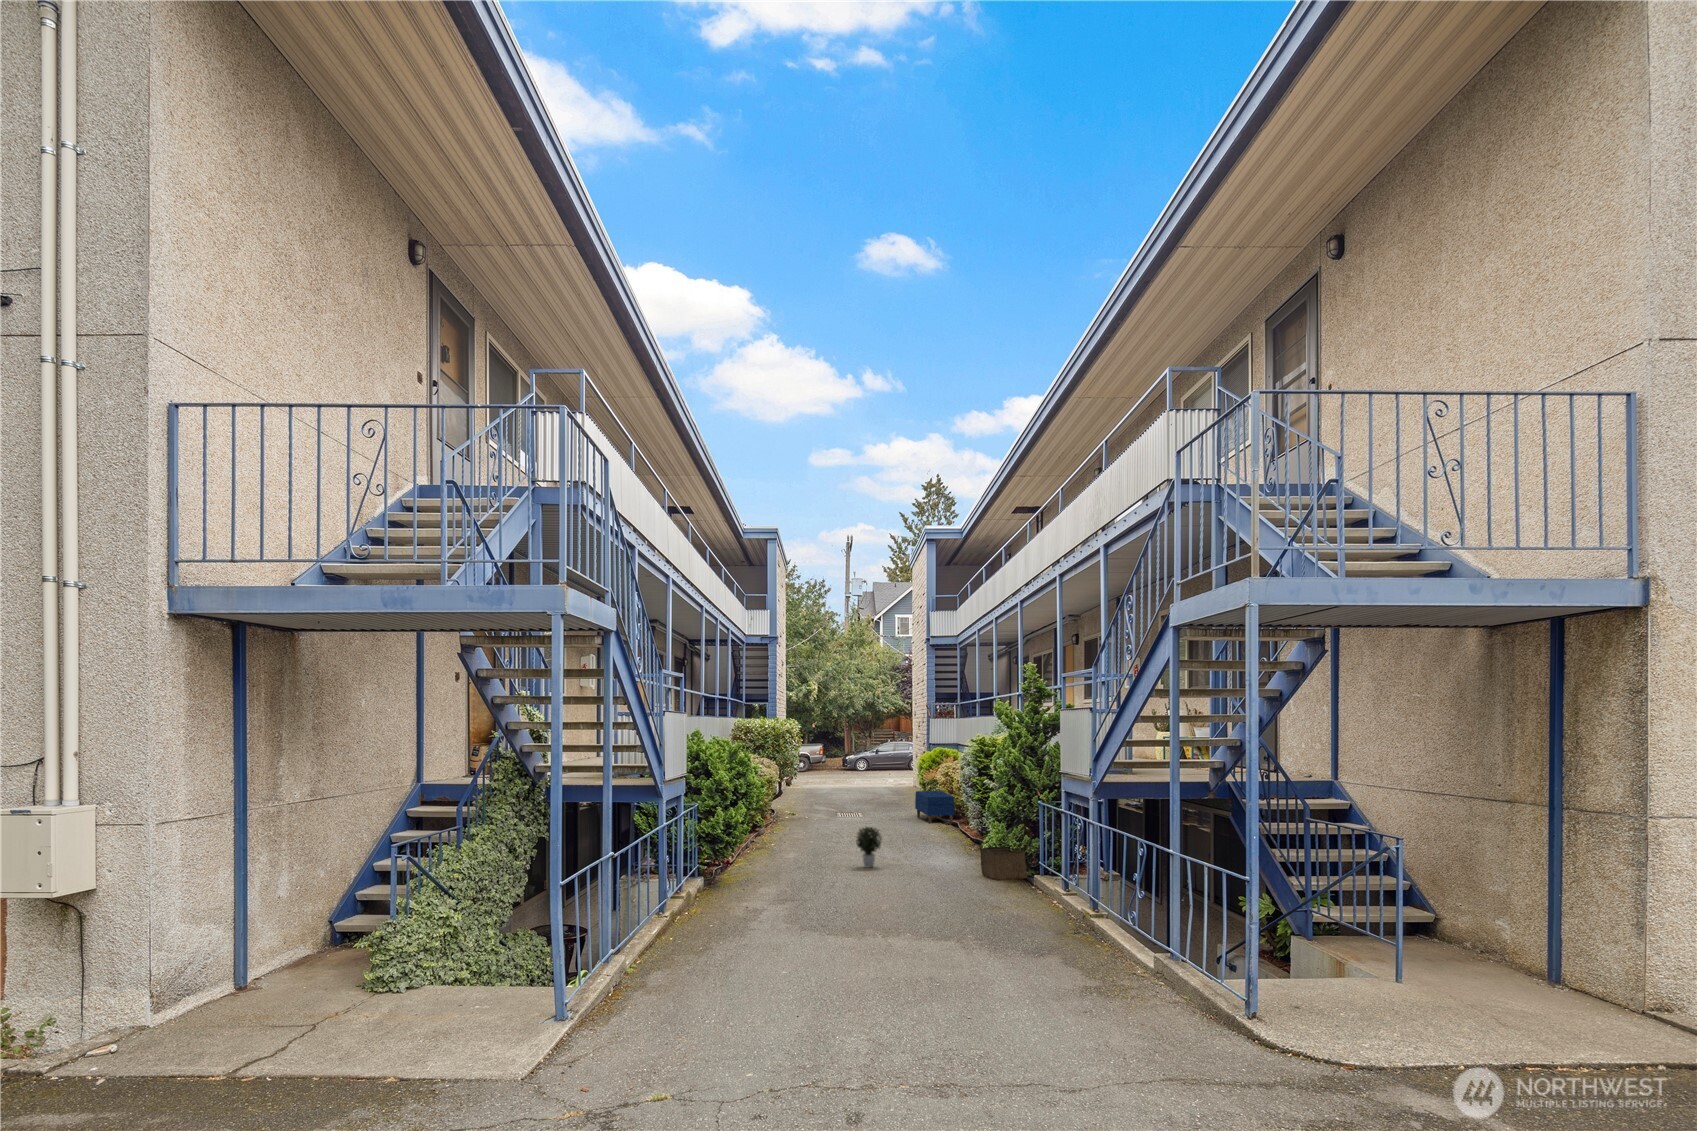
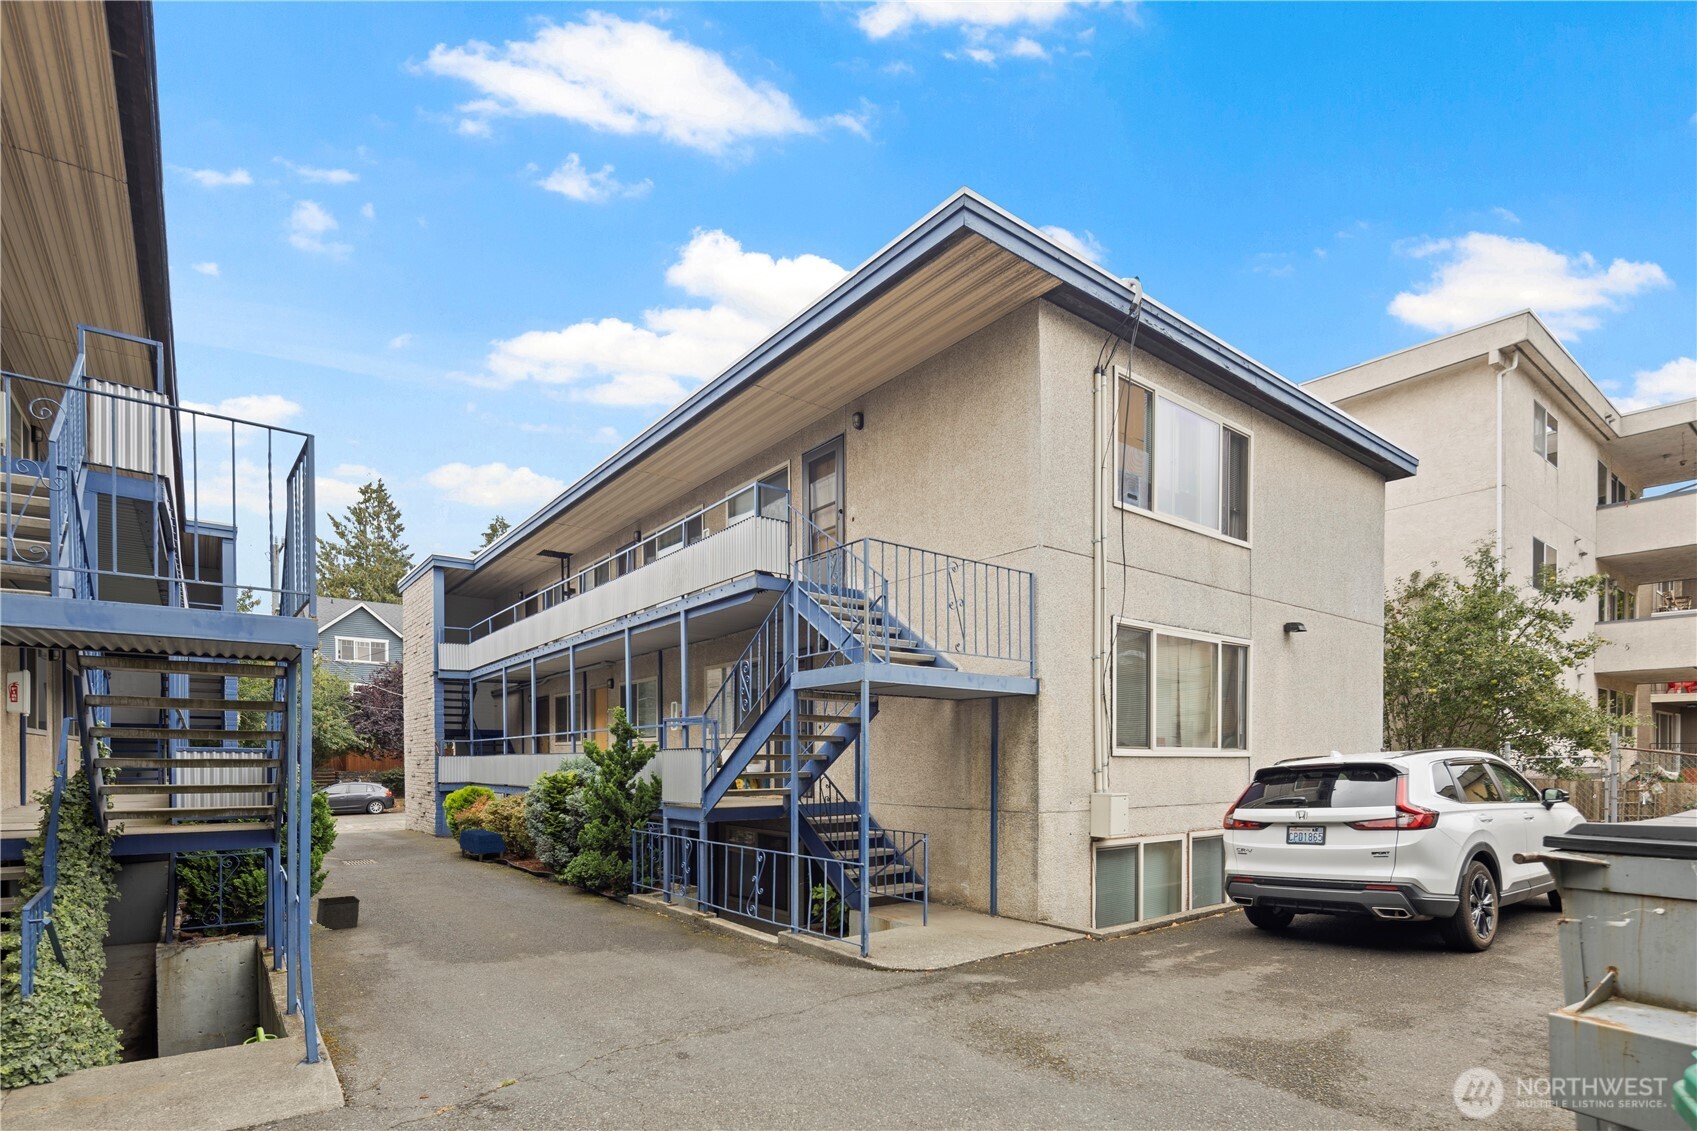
potted plant: present [856,827,882,868] -> none [456,863,483,902]
storage bin: present [980,847,1027,881] -> present [316,896,360,930]

